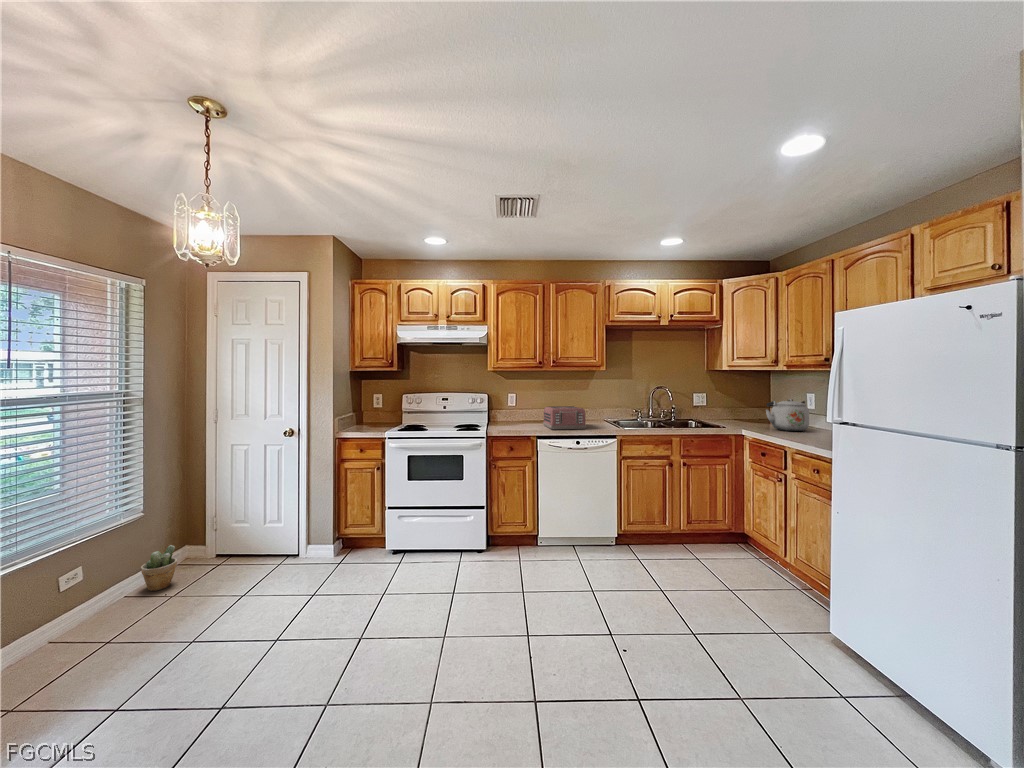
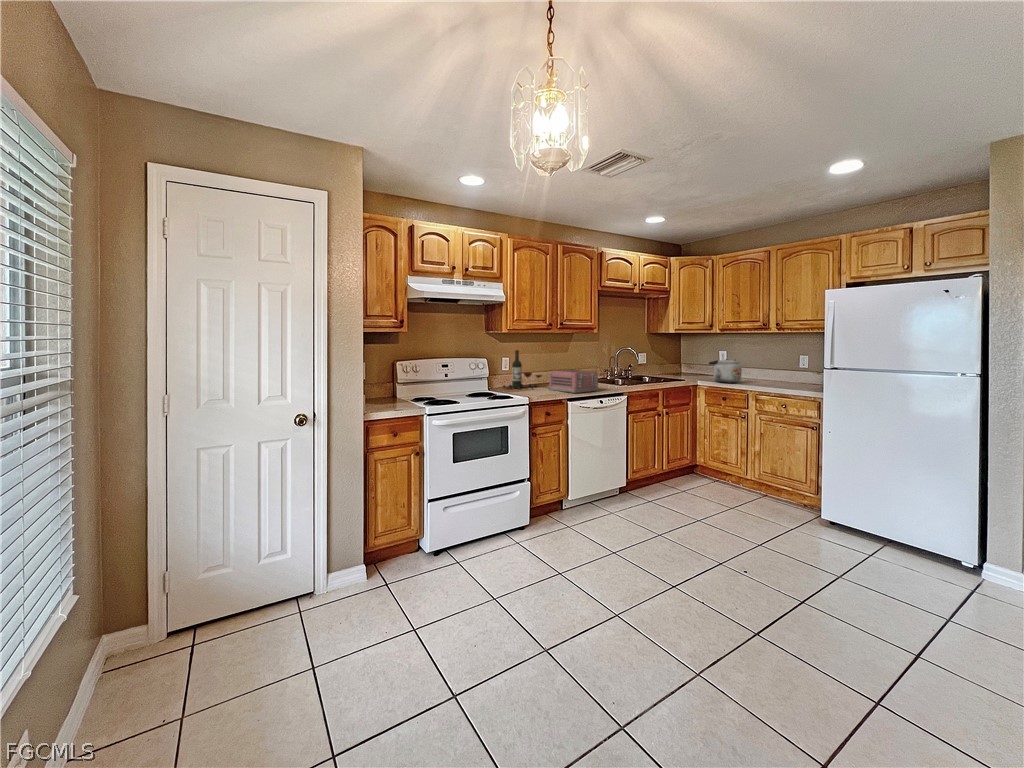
wine bottle: none [509,386,543,424] -> present [503,350,542,389]
potted plant: present [141,545,177,591] -> none [91,635,161,726]

